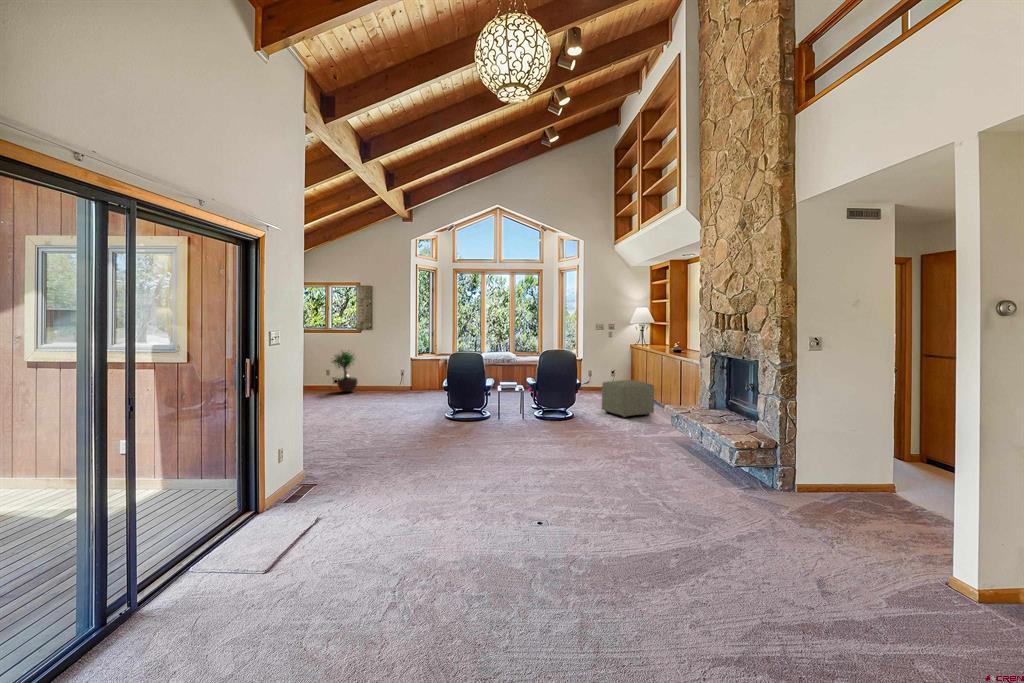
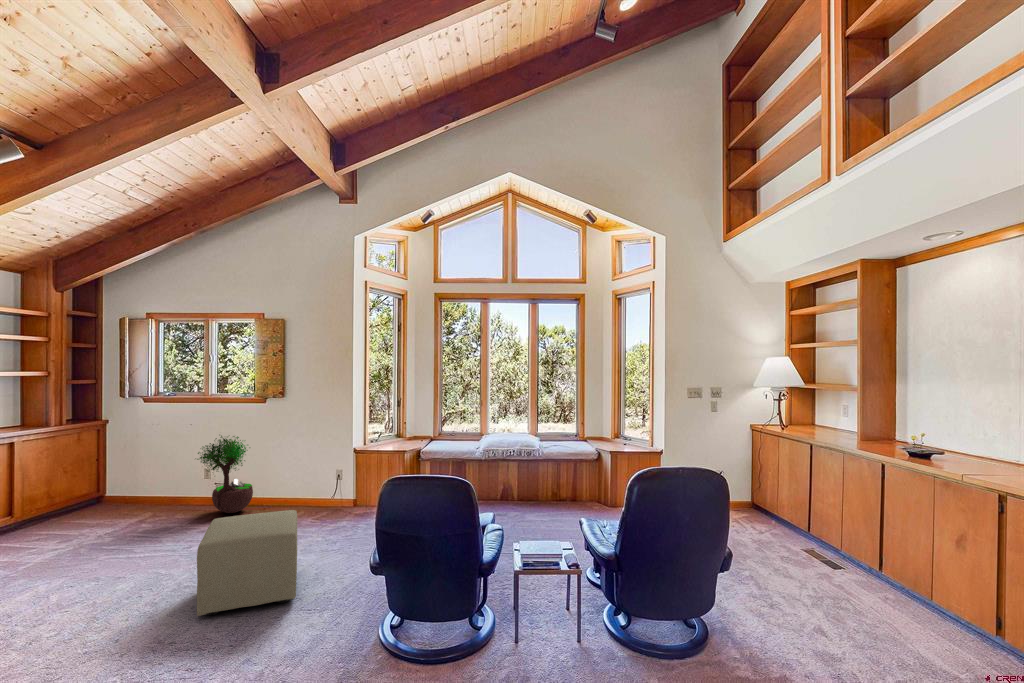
ottoman: present [602,380,654,418] -> present [197,510,297,616]

